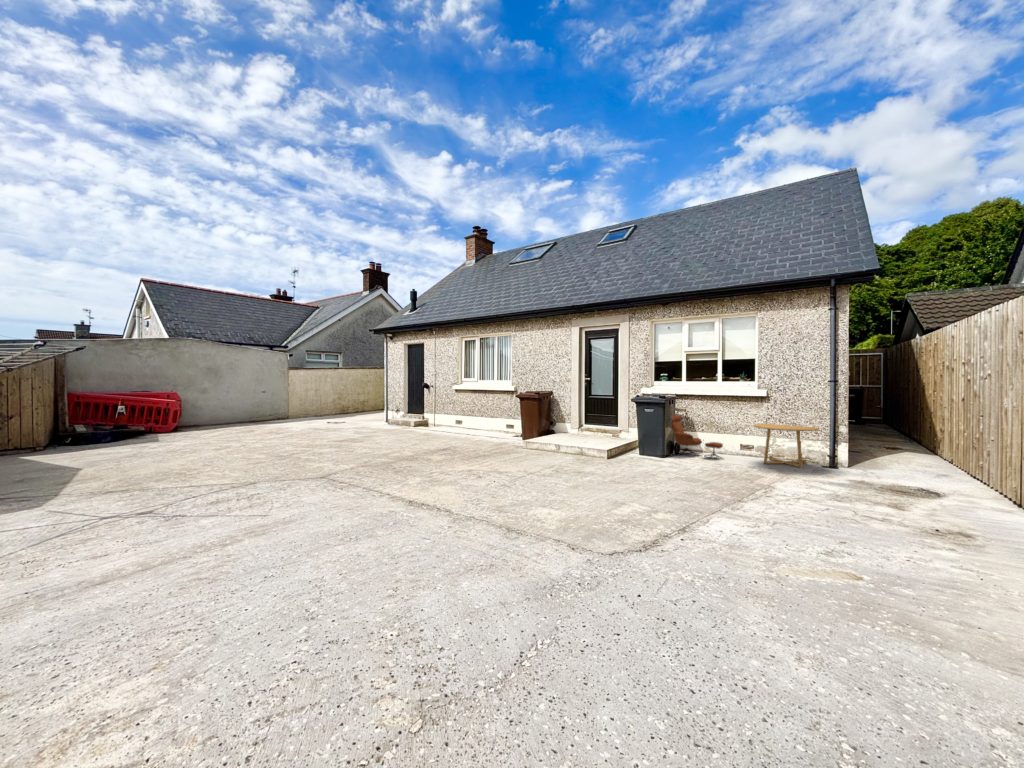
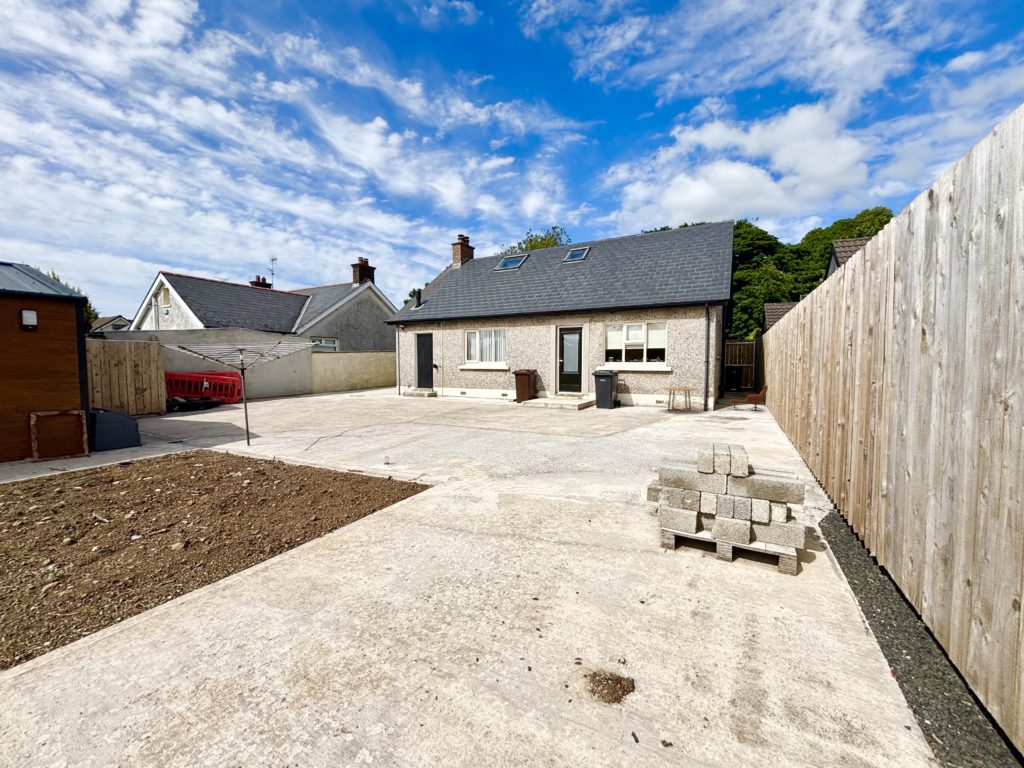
lounge chair: present [671,415,723,457] -> present [730,385,768,410]

